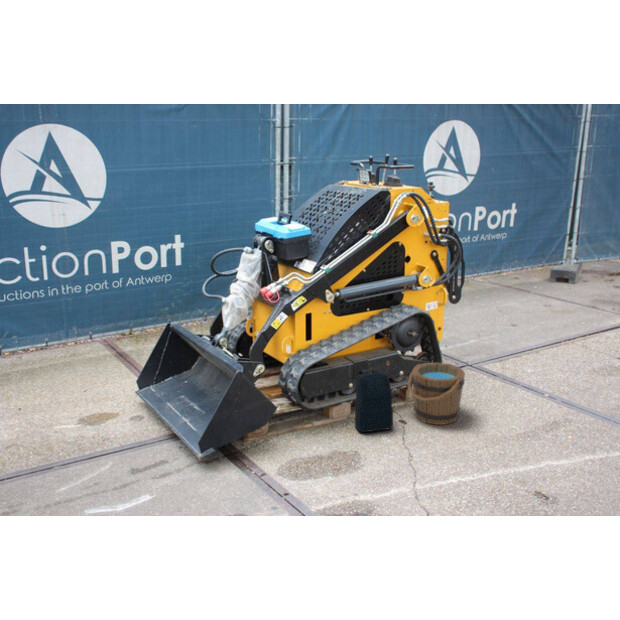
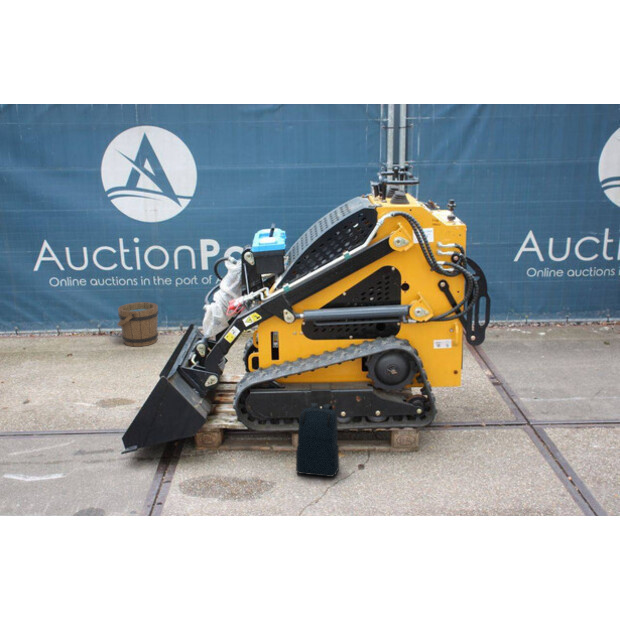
bucket: present [408,363,465,425] -> present [117,302,158,346]

